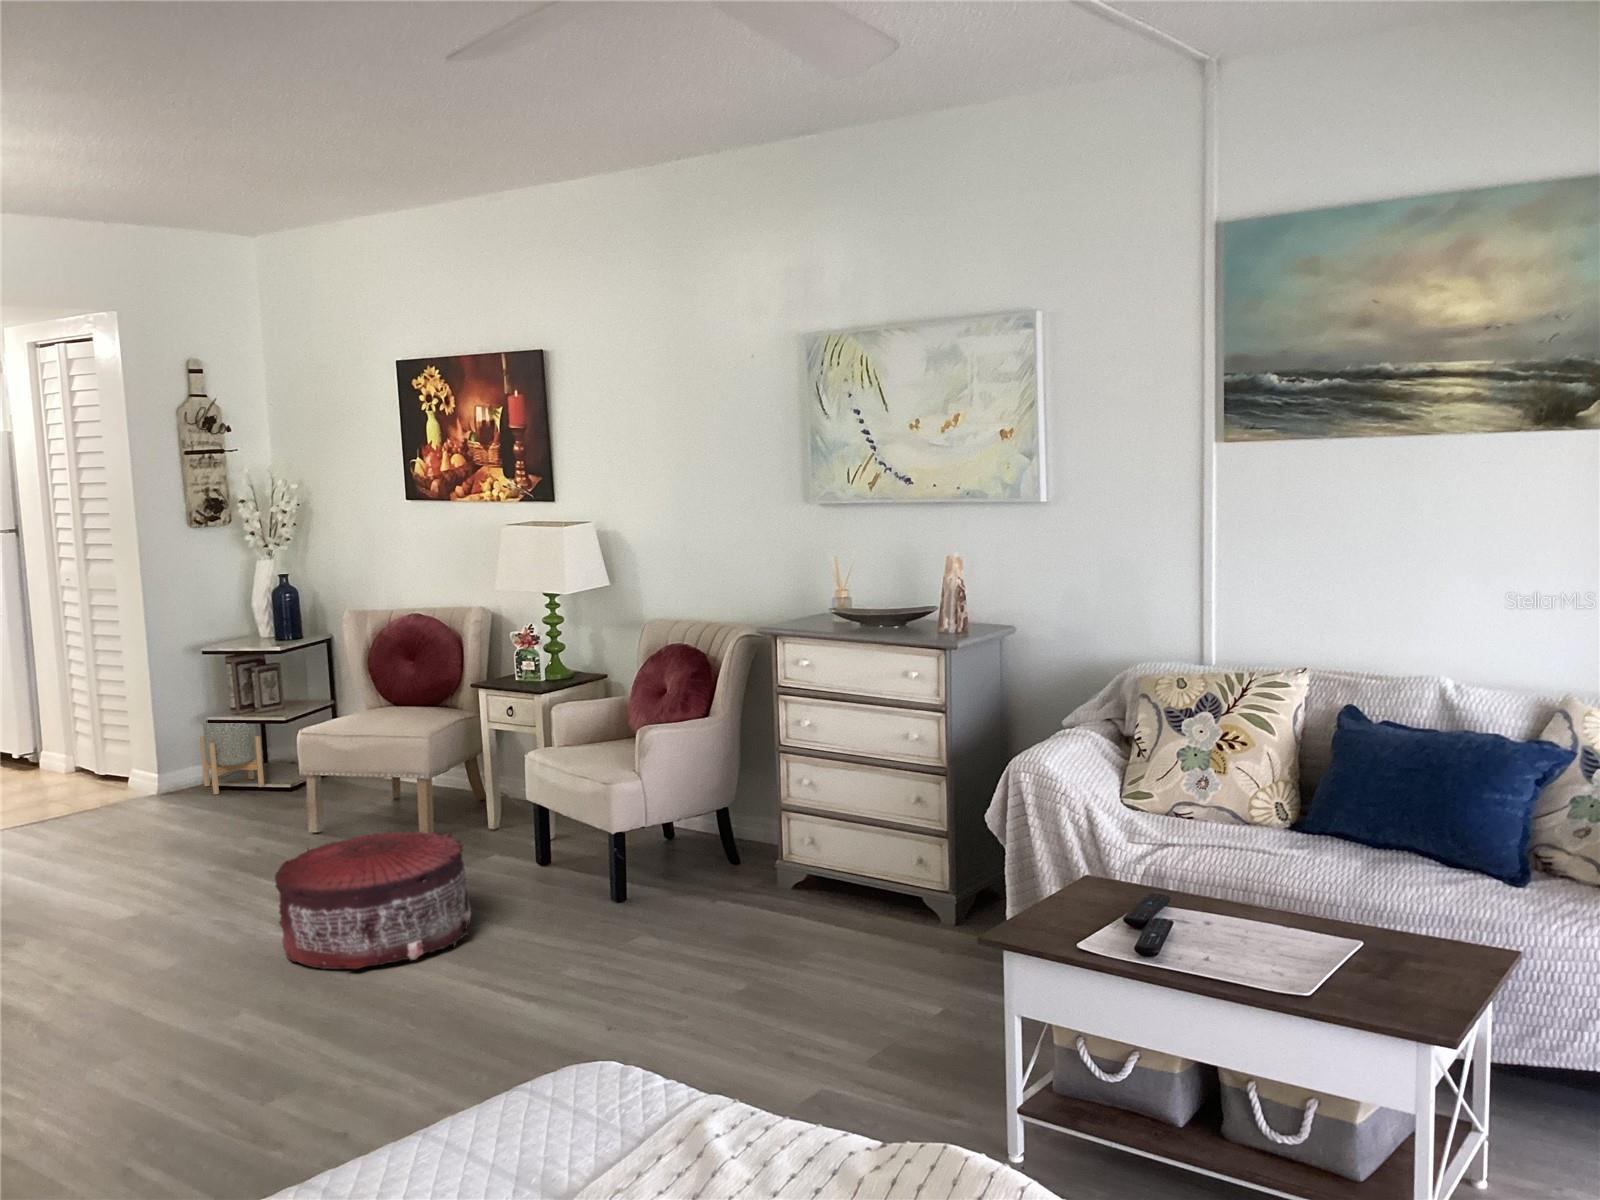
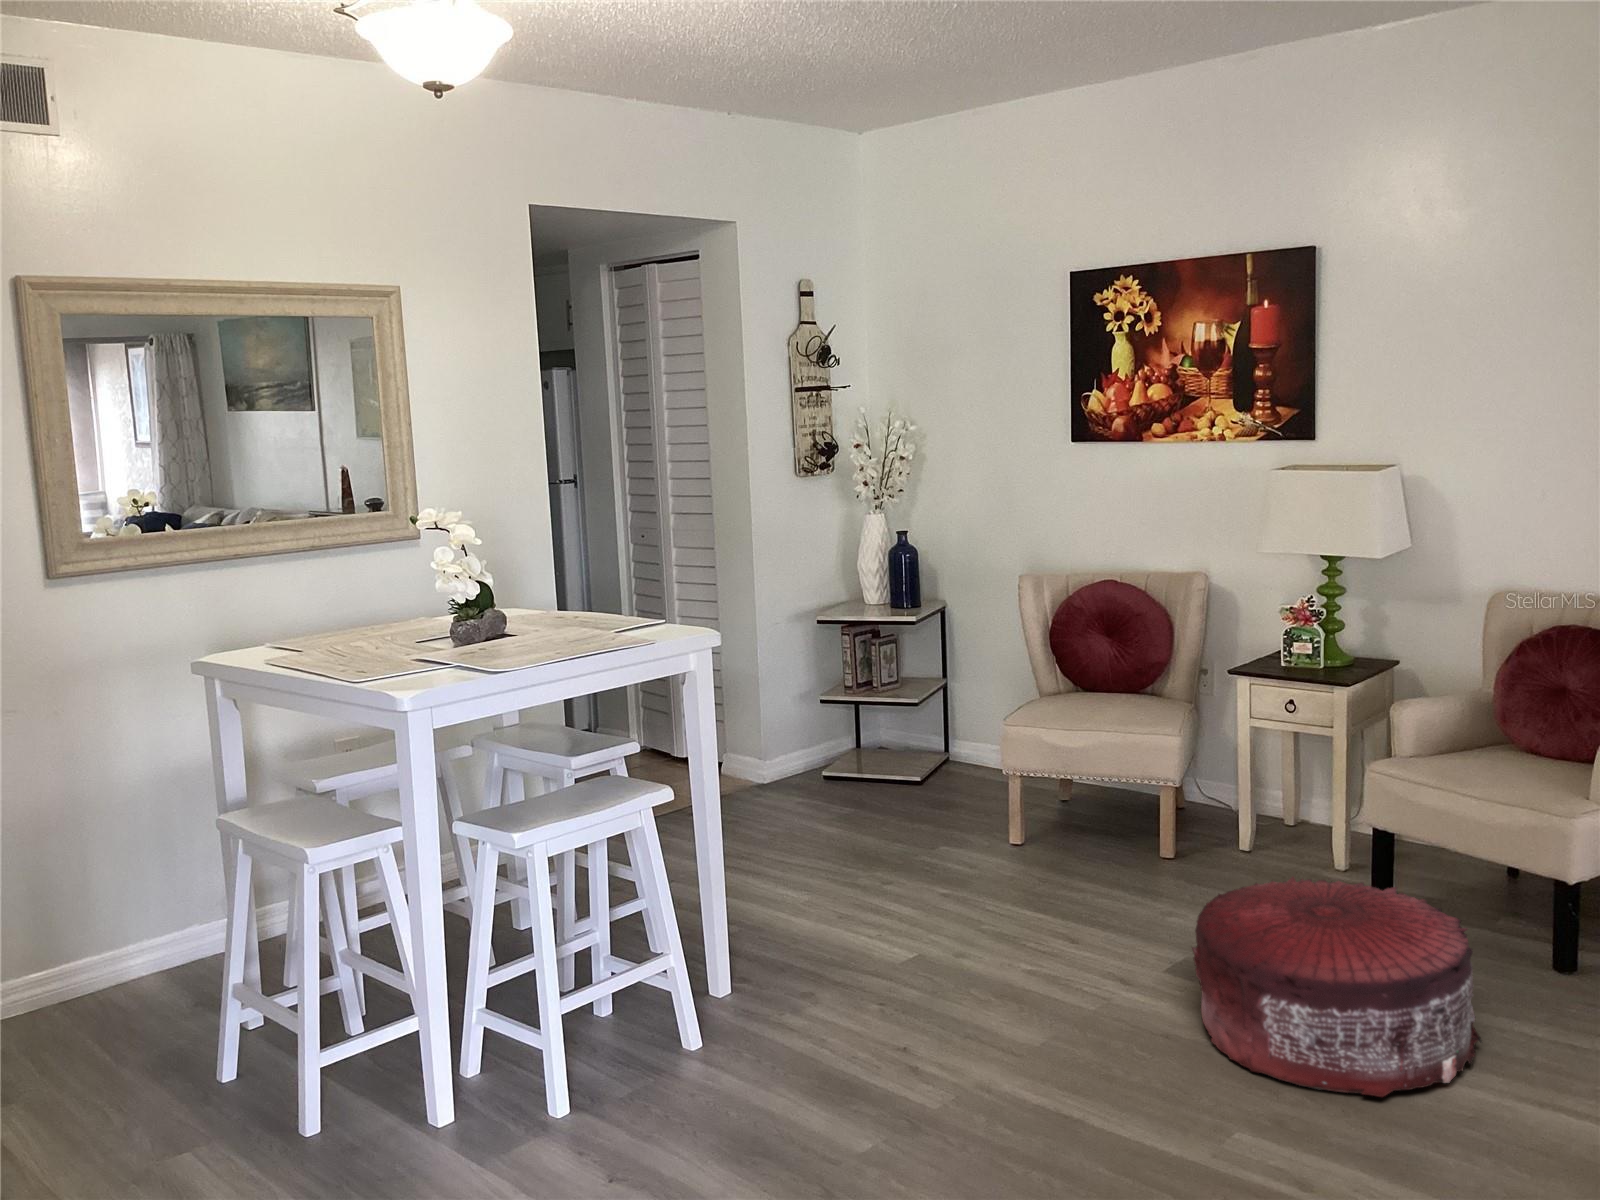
planter: present [200,720,264,794] -> none [804,694,879,787]

